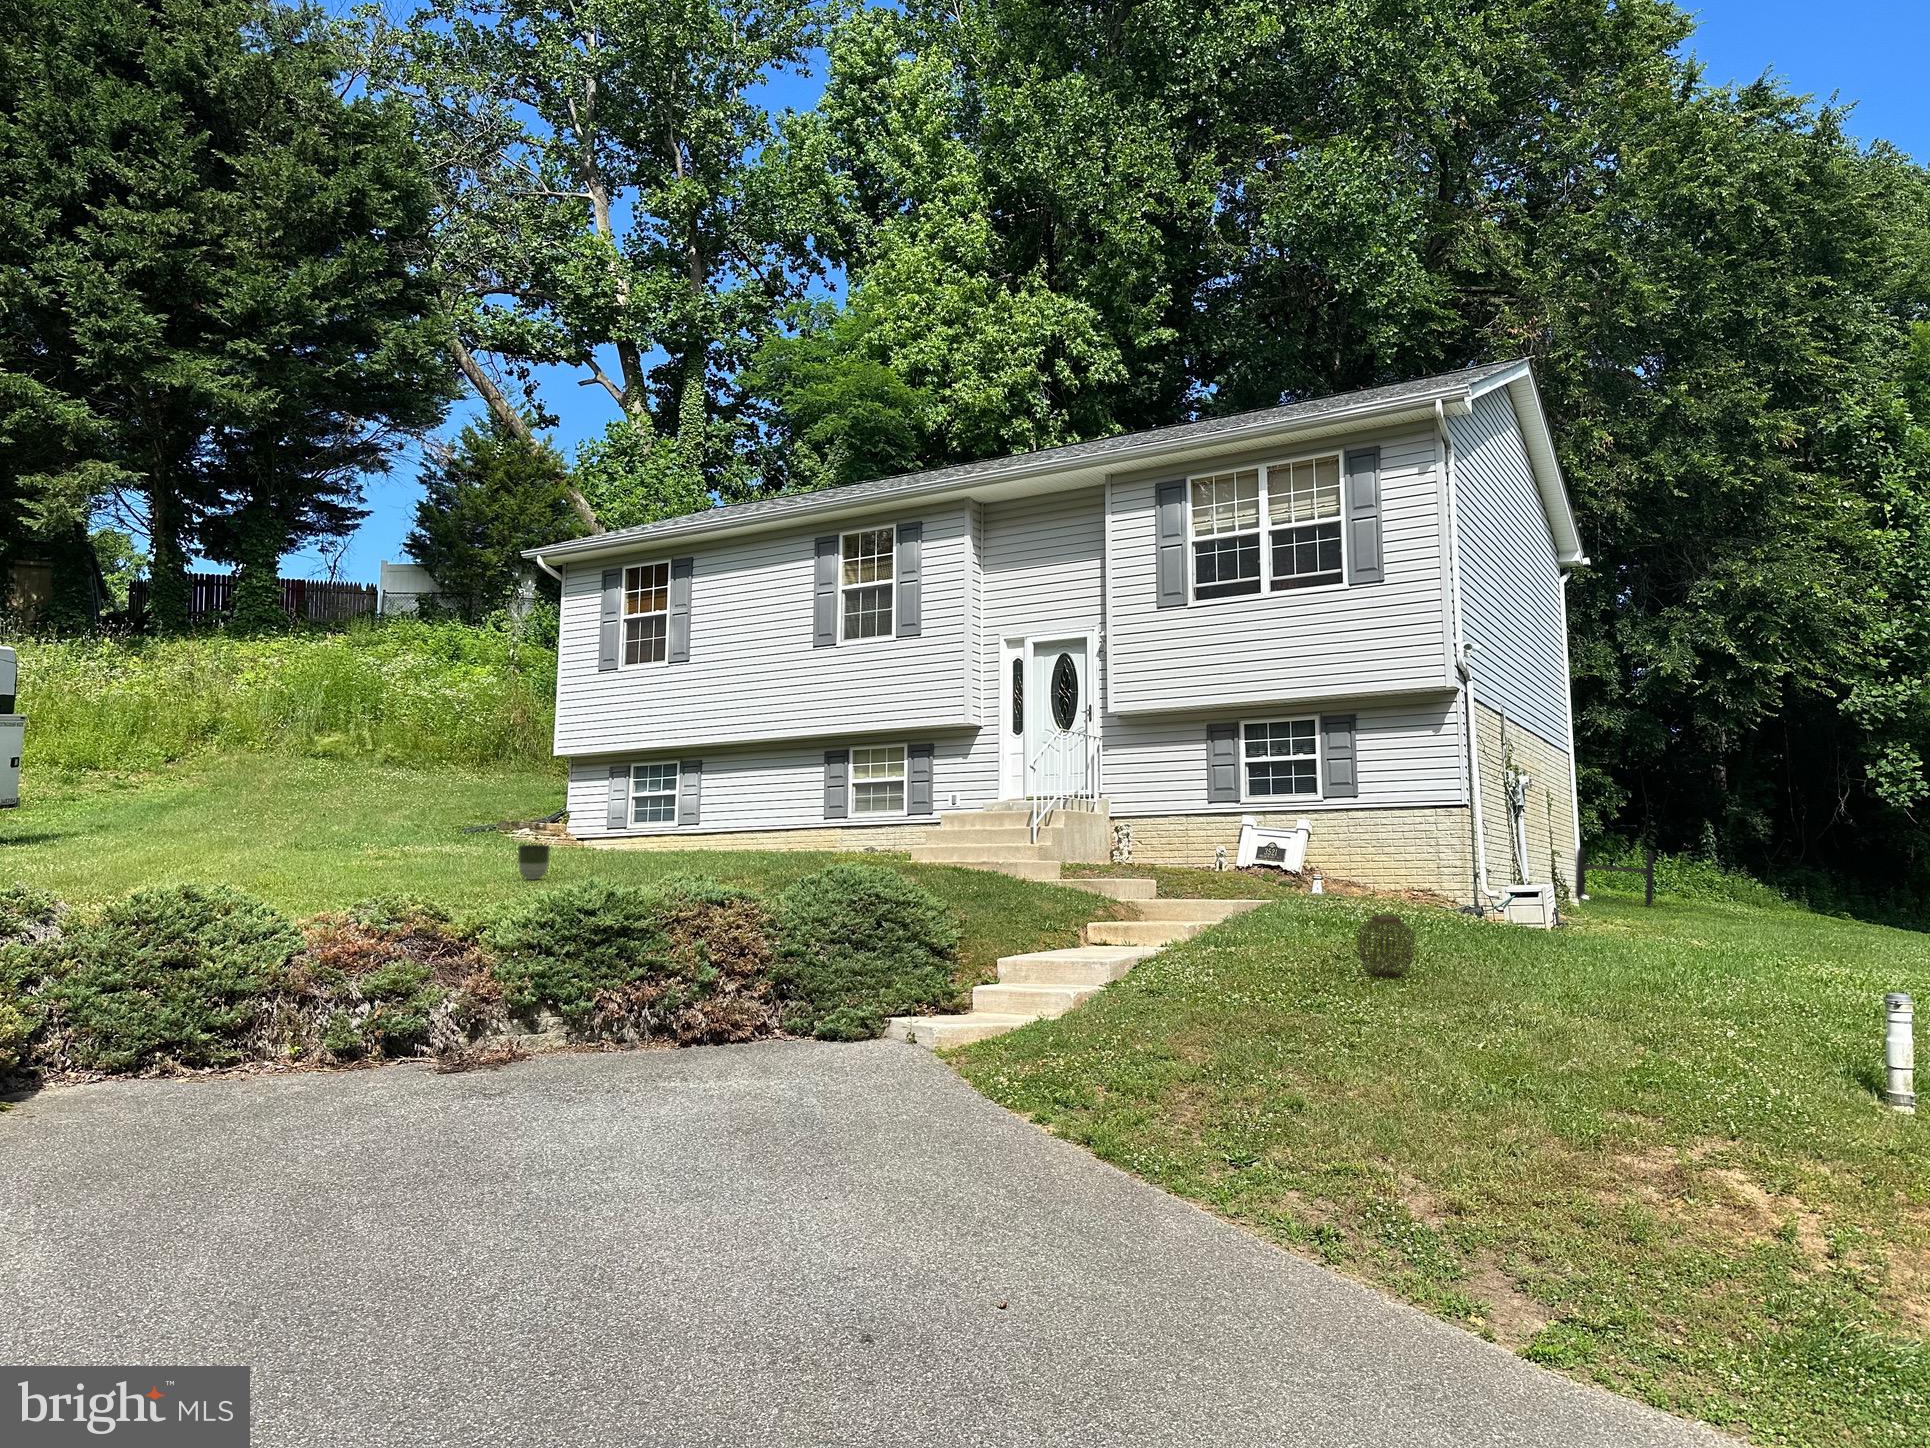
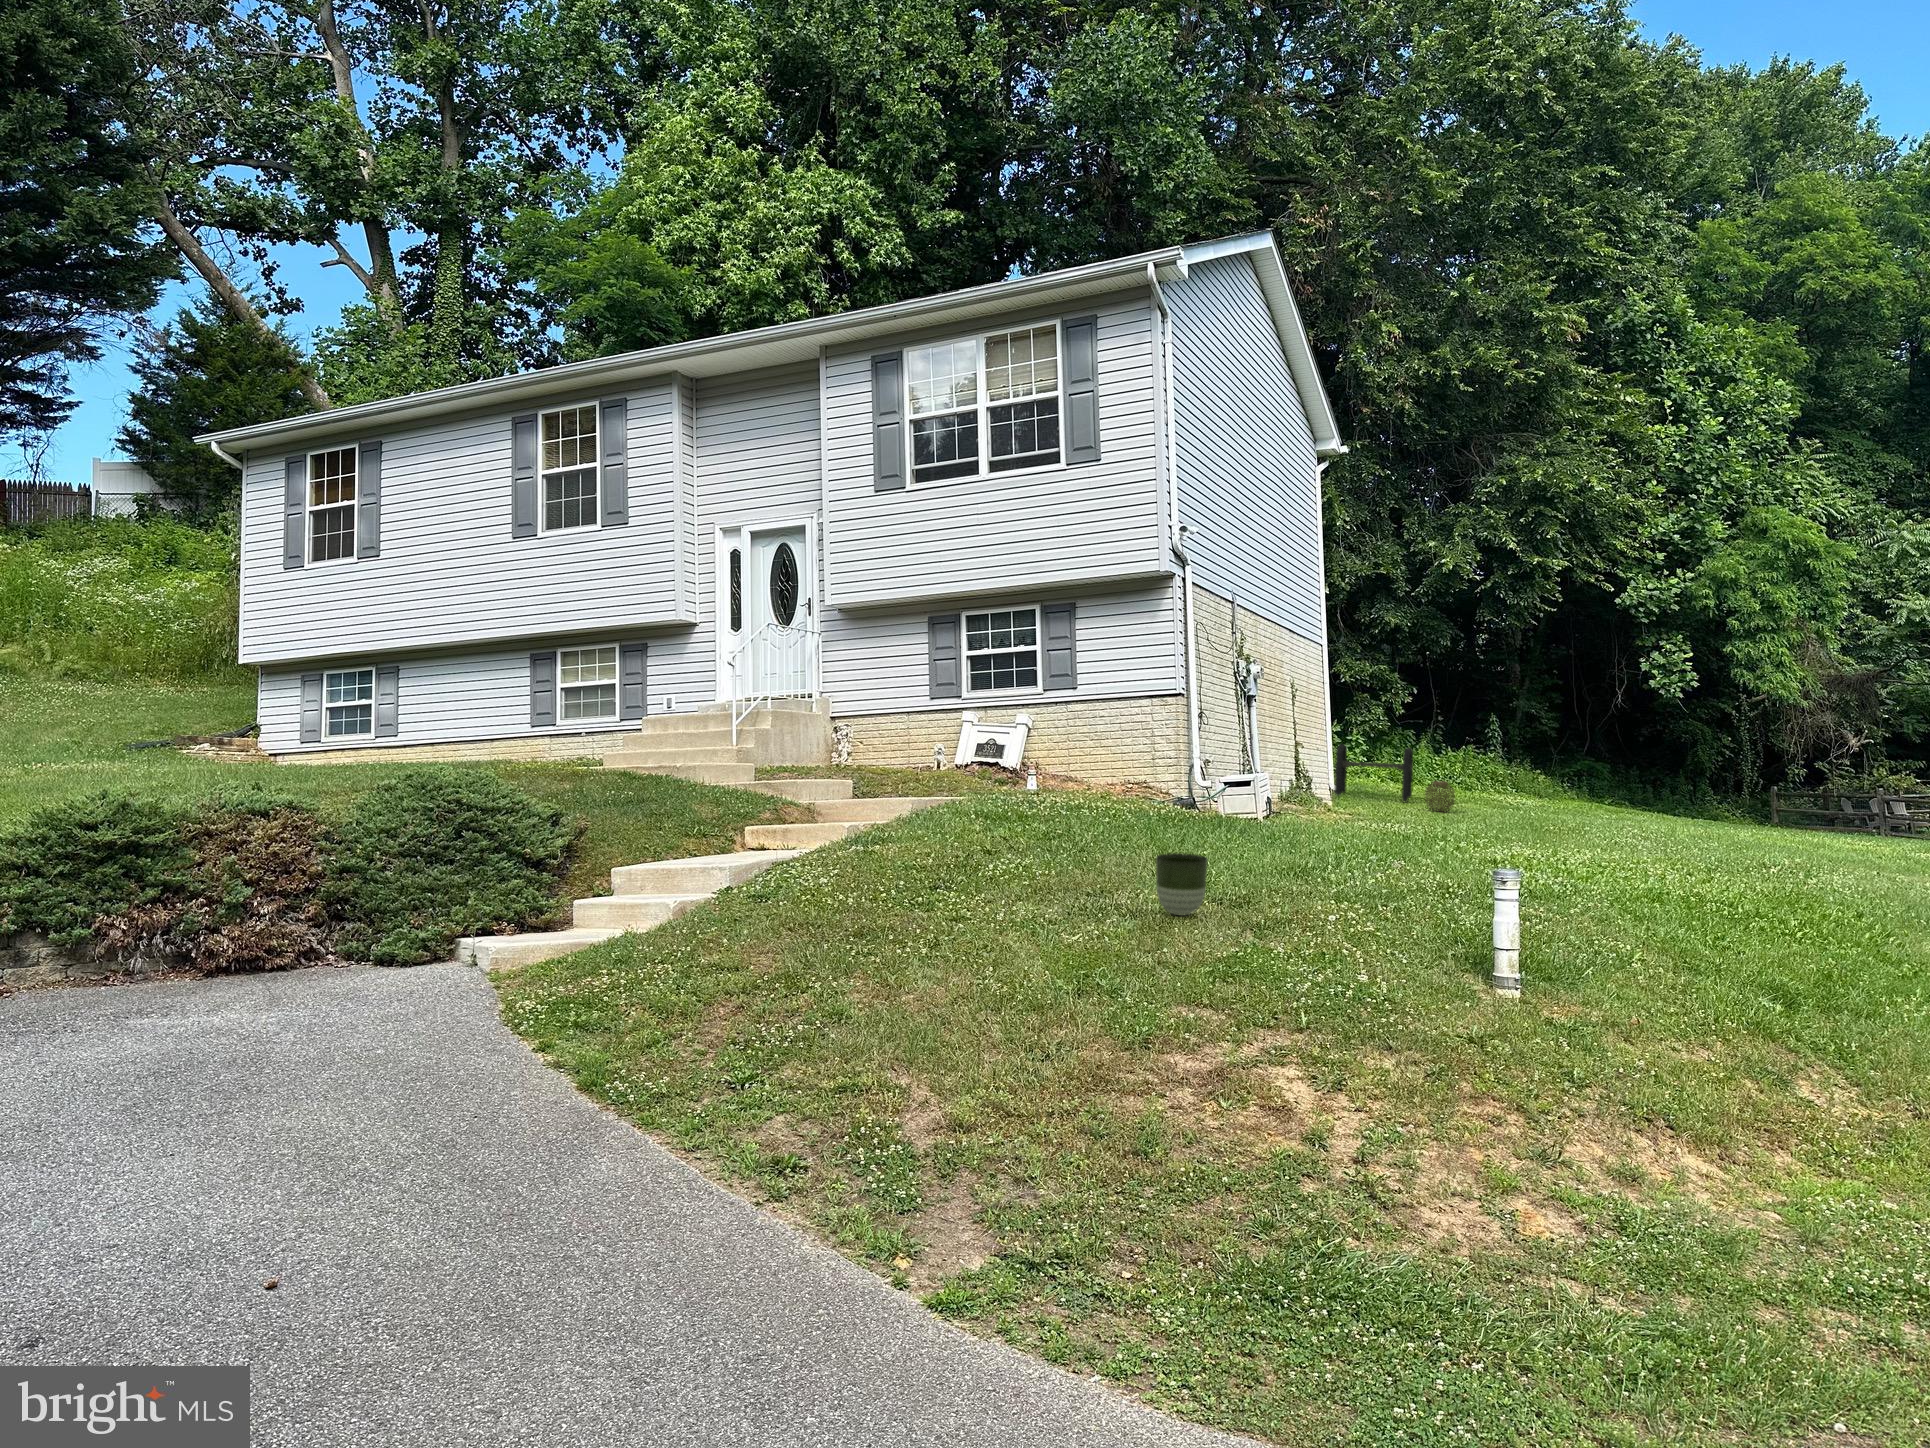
planter: present [518,844,550,880] -> present [1156,853,1208,916]
woven basket: present [1357,915,1414,977] -> present [1425,781,1455,812]

